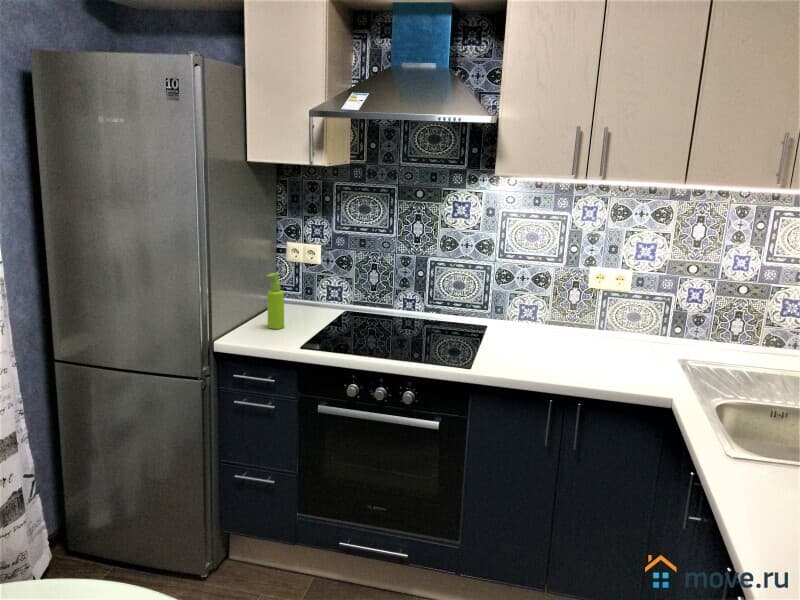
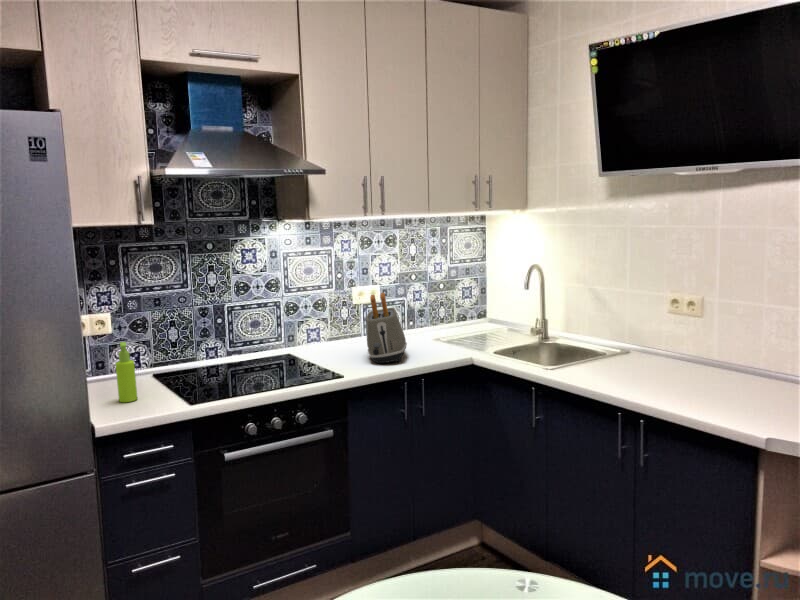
toaster: none [531,279,608,373] -> present [366,293,407,363]

